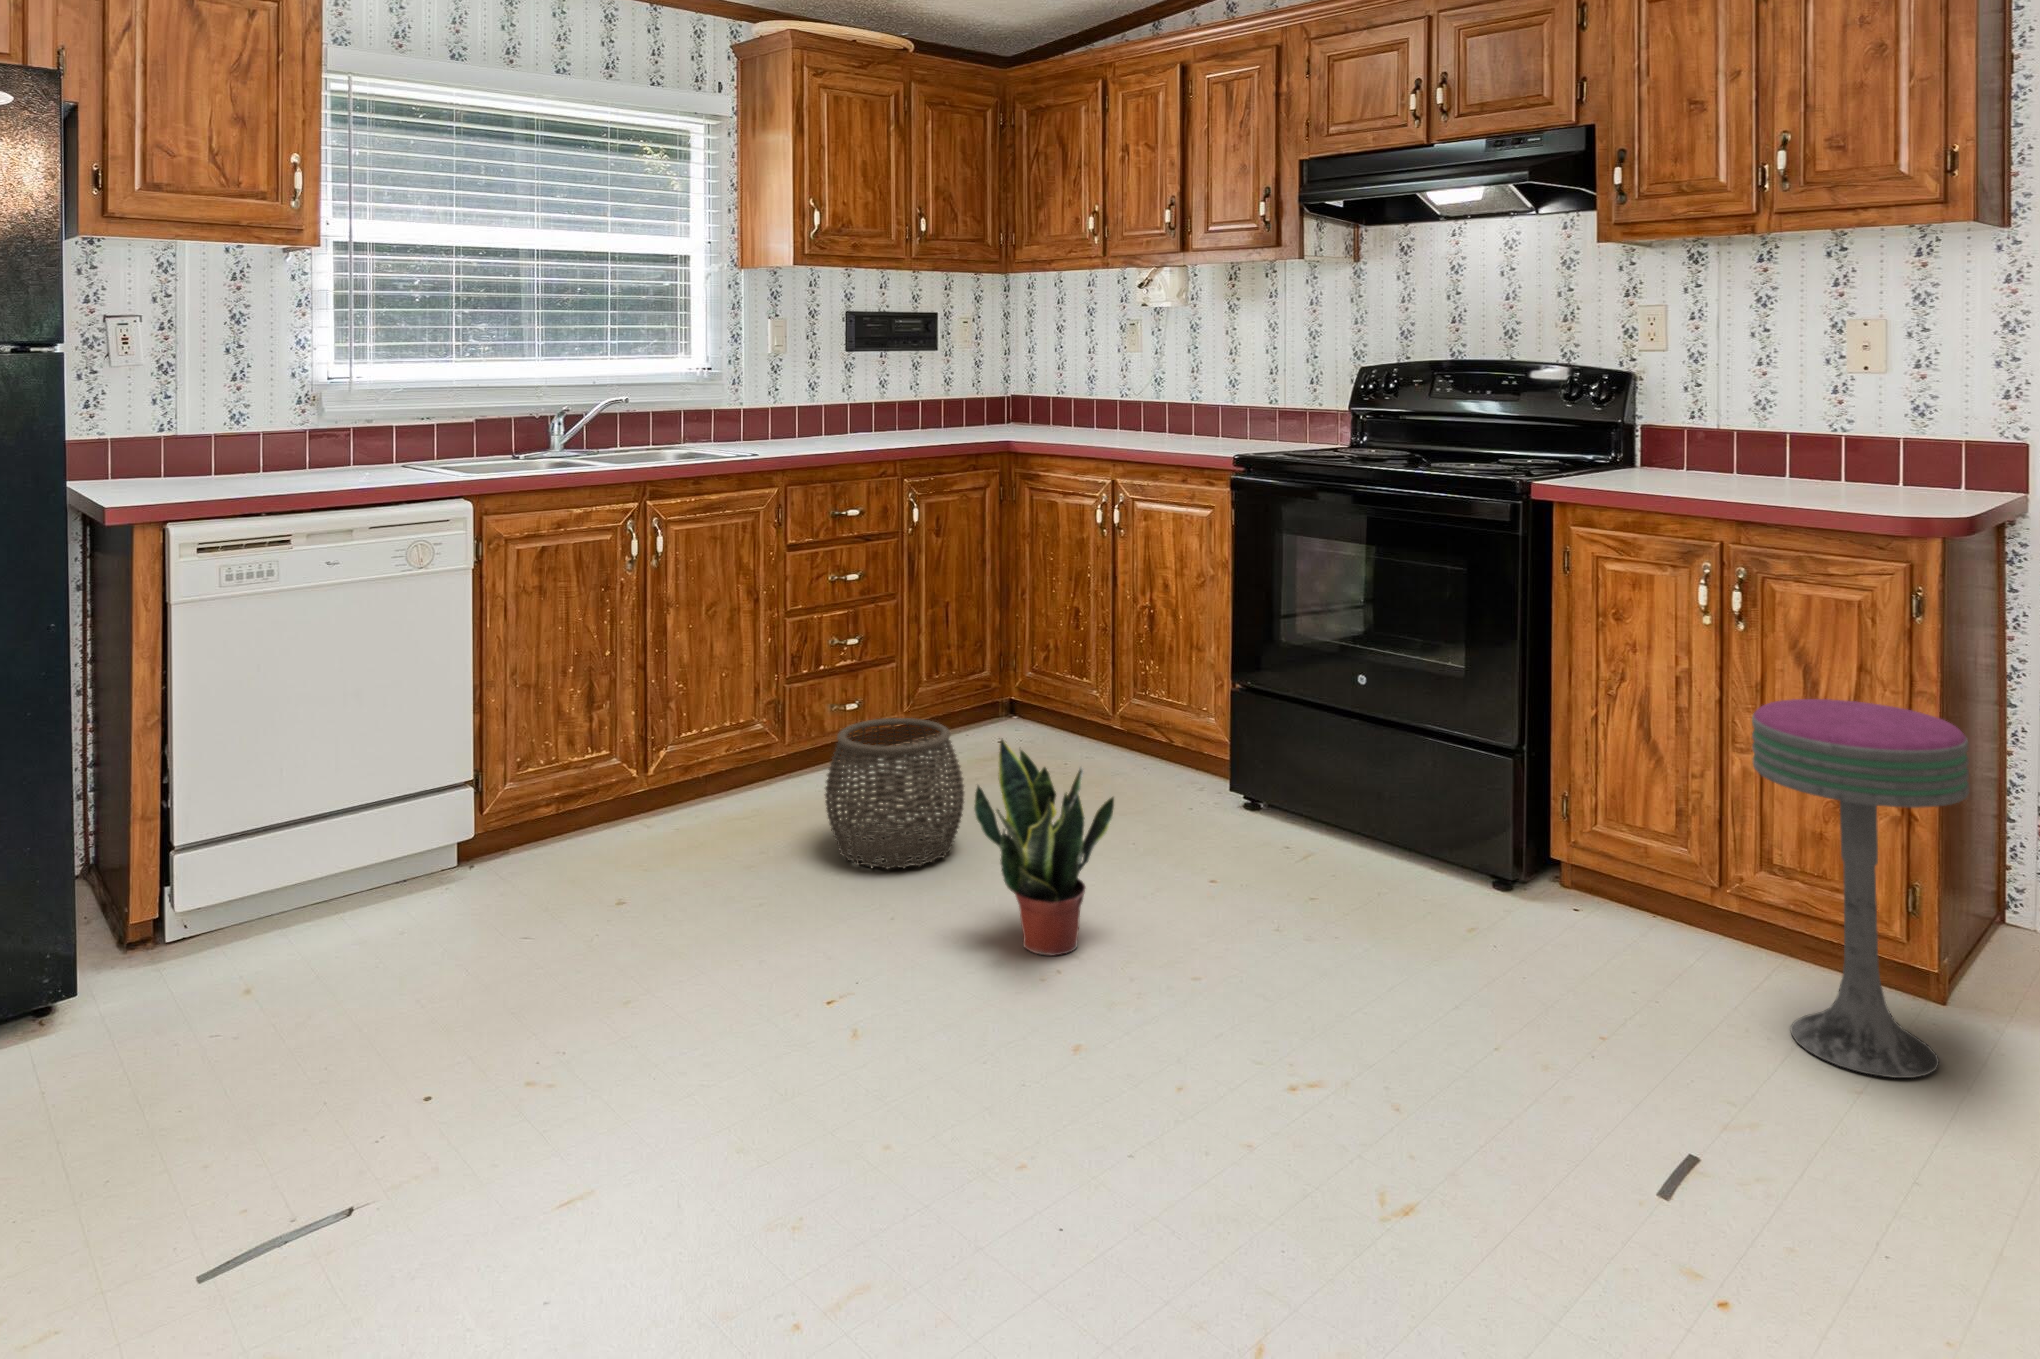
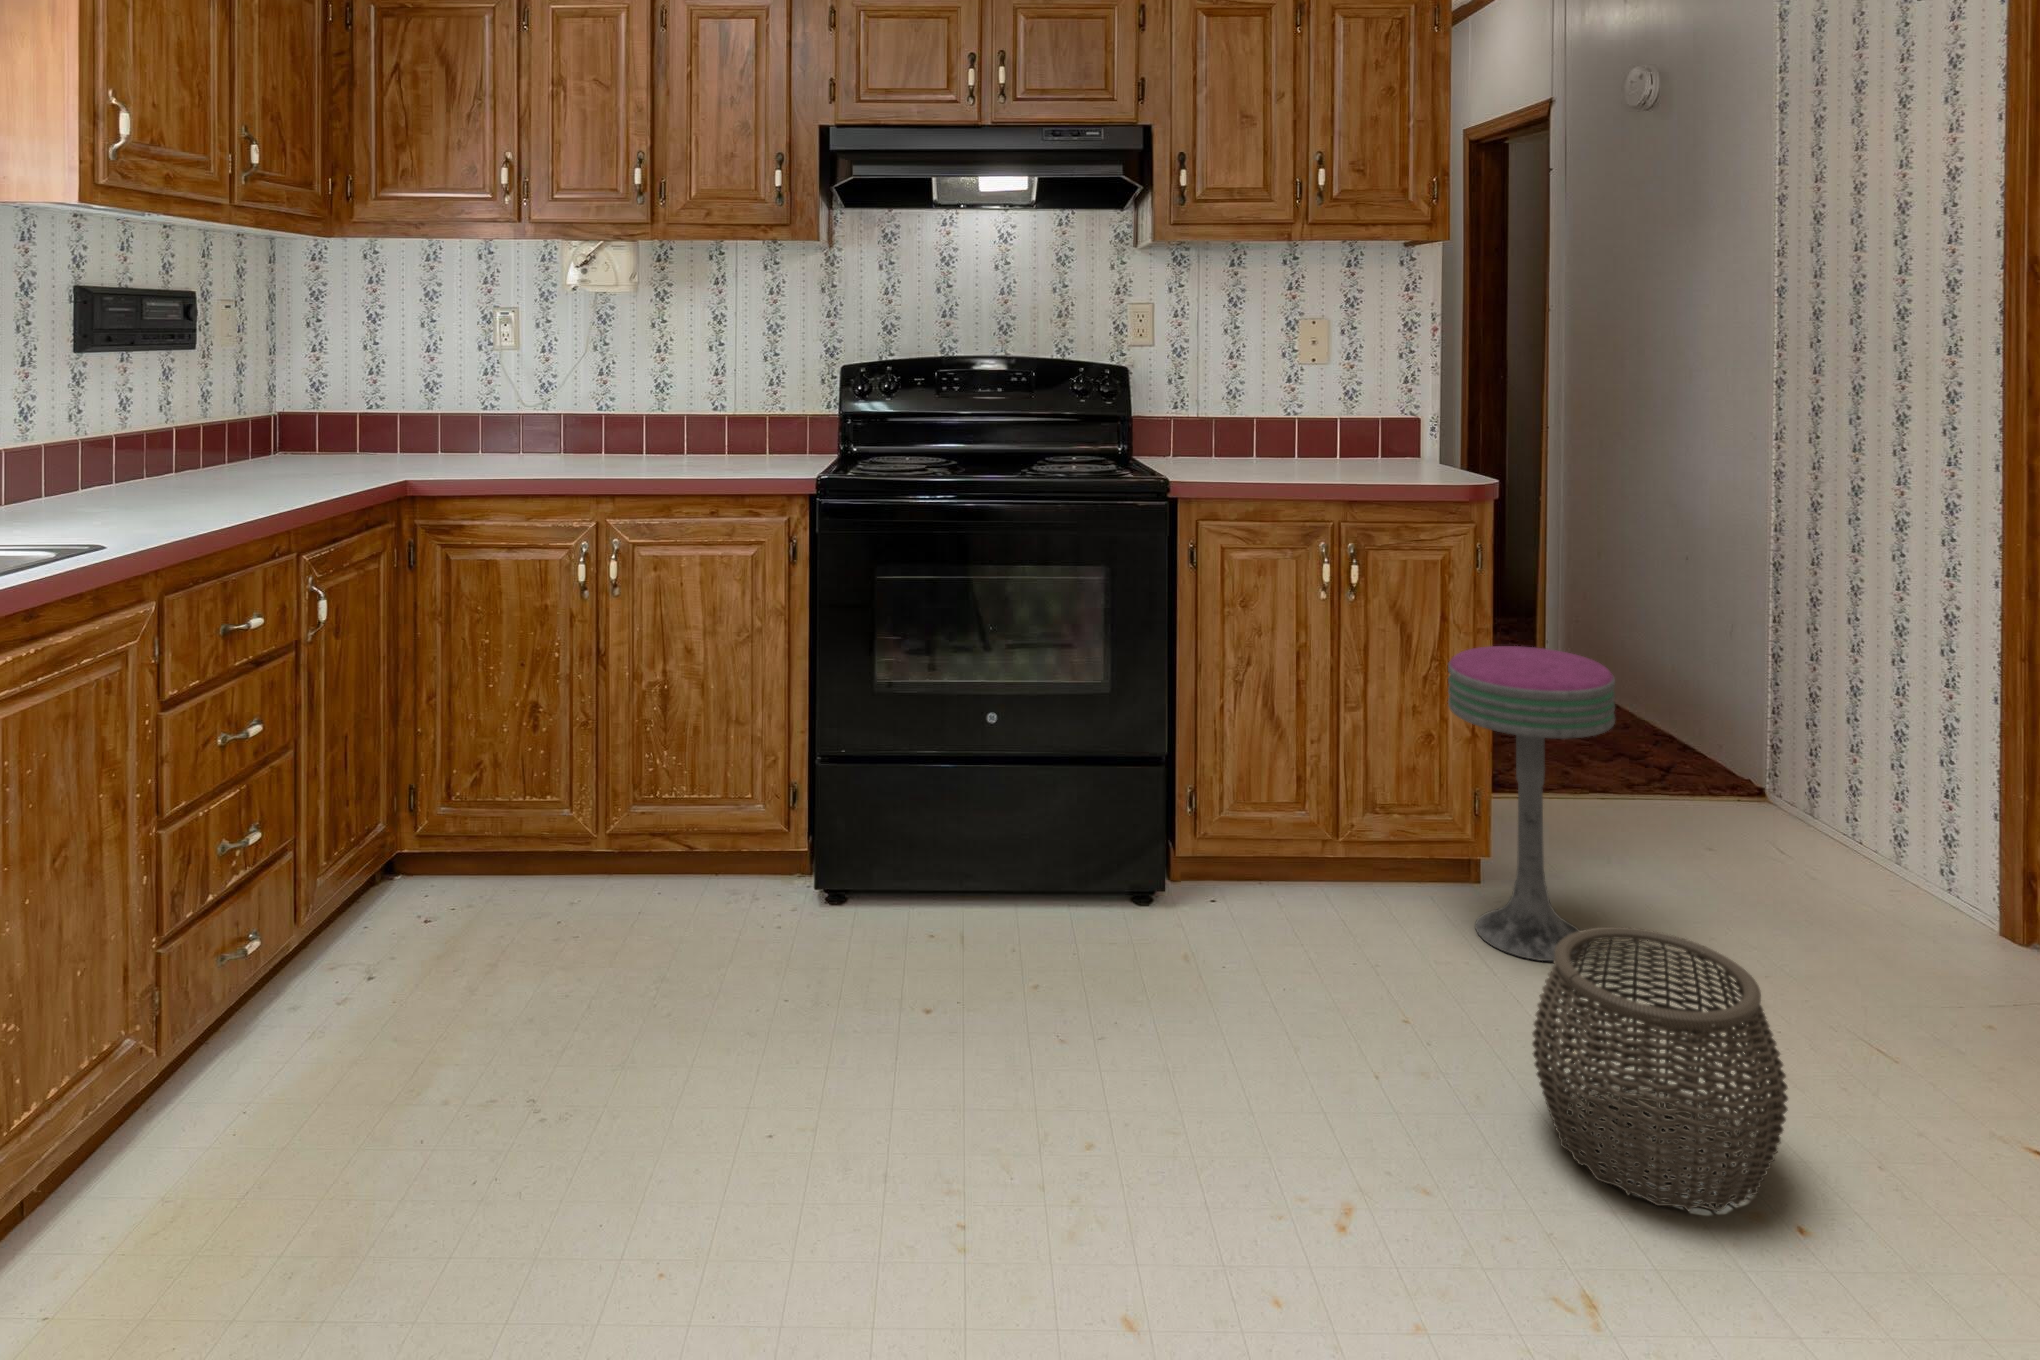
woven basket: present [825,718,964,869] -> present [1532,927,1788,1212]
potted plant: present [974,738,1114,955] -> none [833,917,1008,1205]

